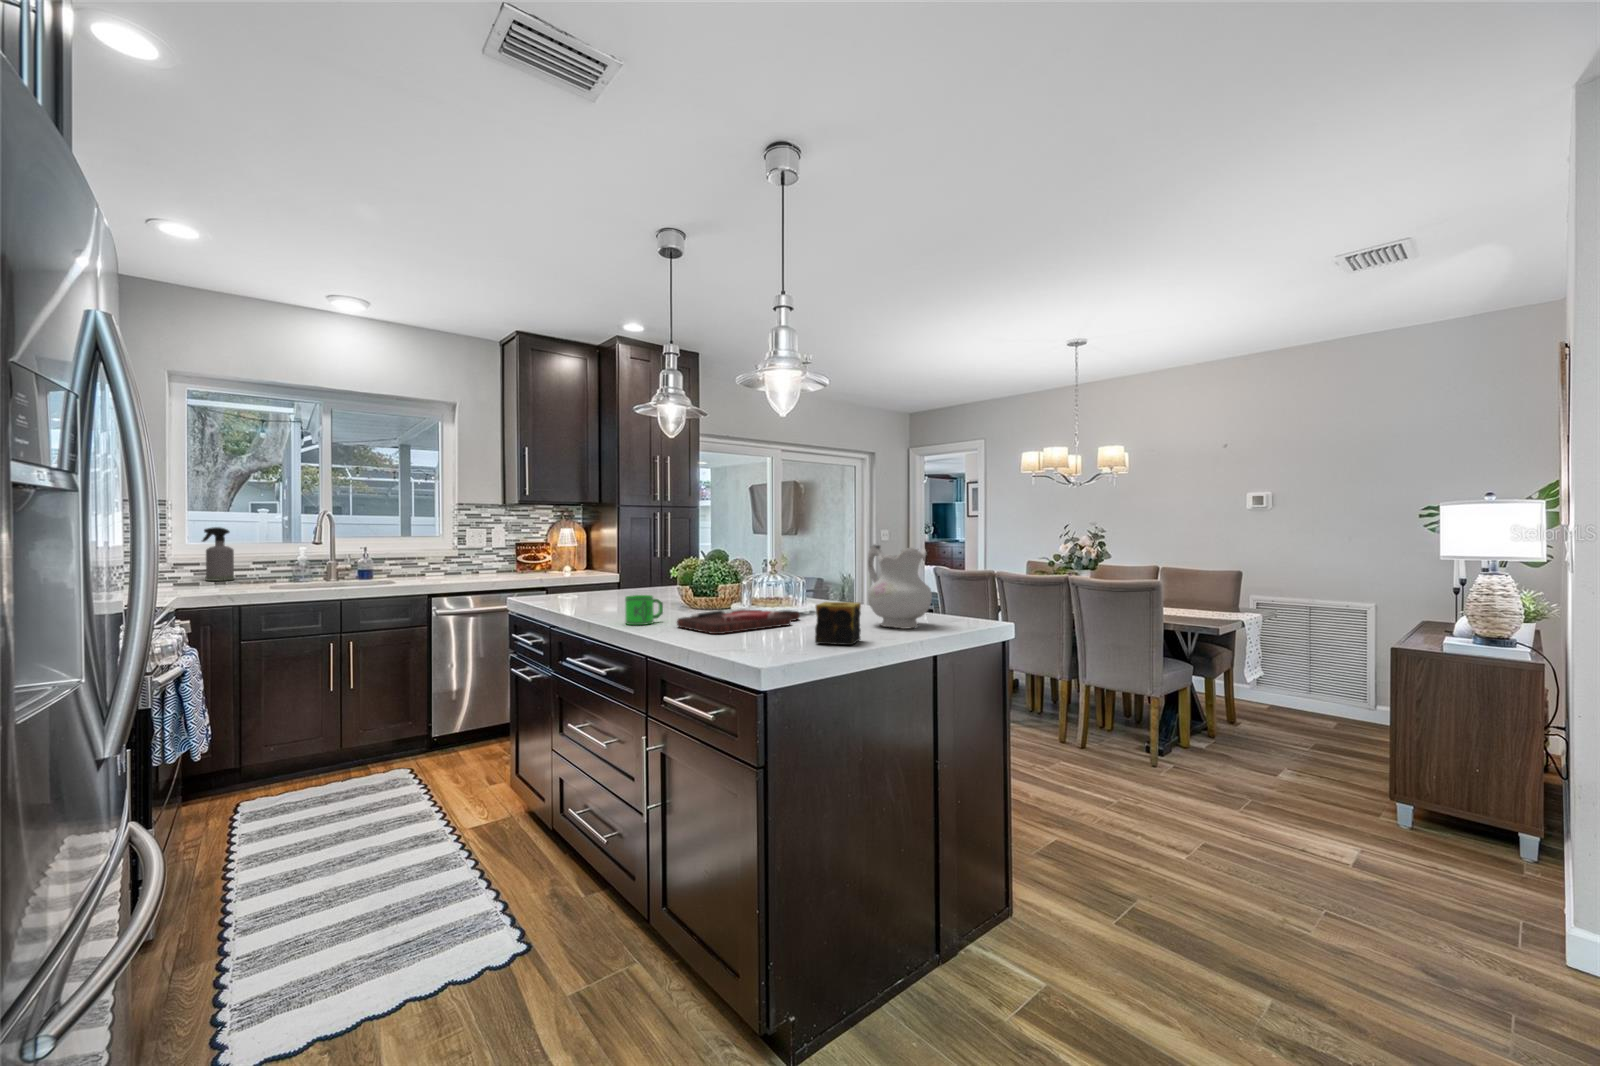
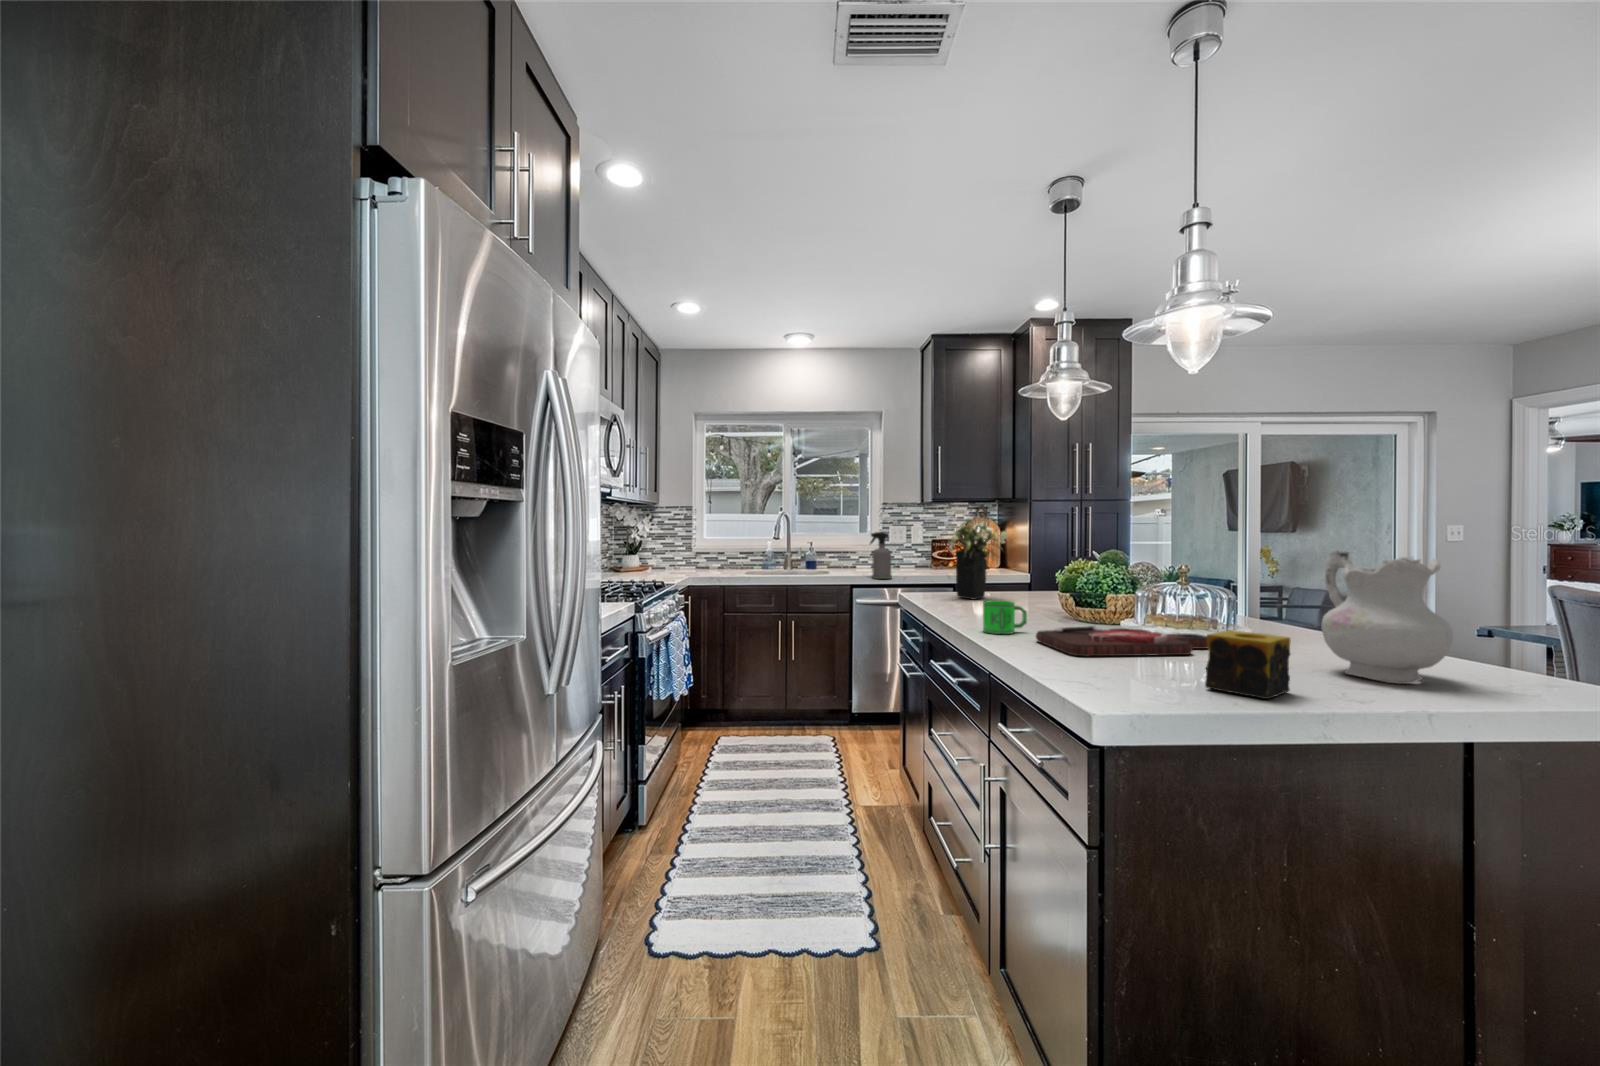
flower arrangement: none [557,518,625,599] -> present [947,517,1007,600]
spray bottle: present [202,527,235,581] -> present [870,532,892,579]

